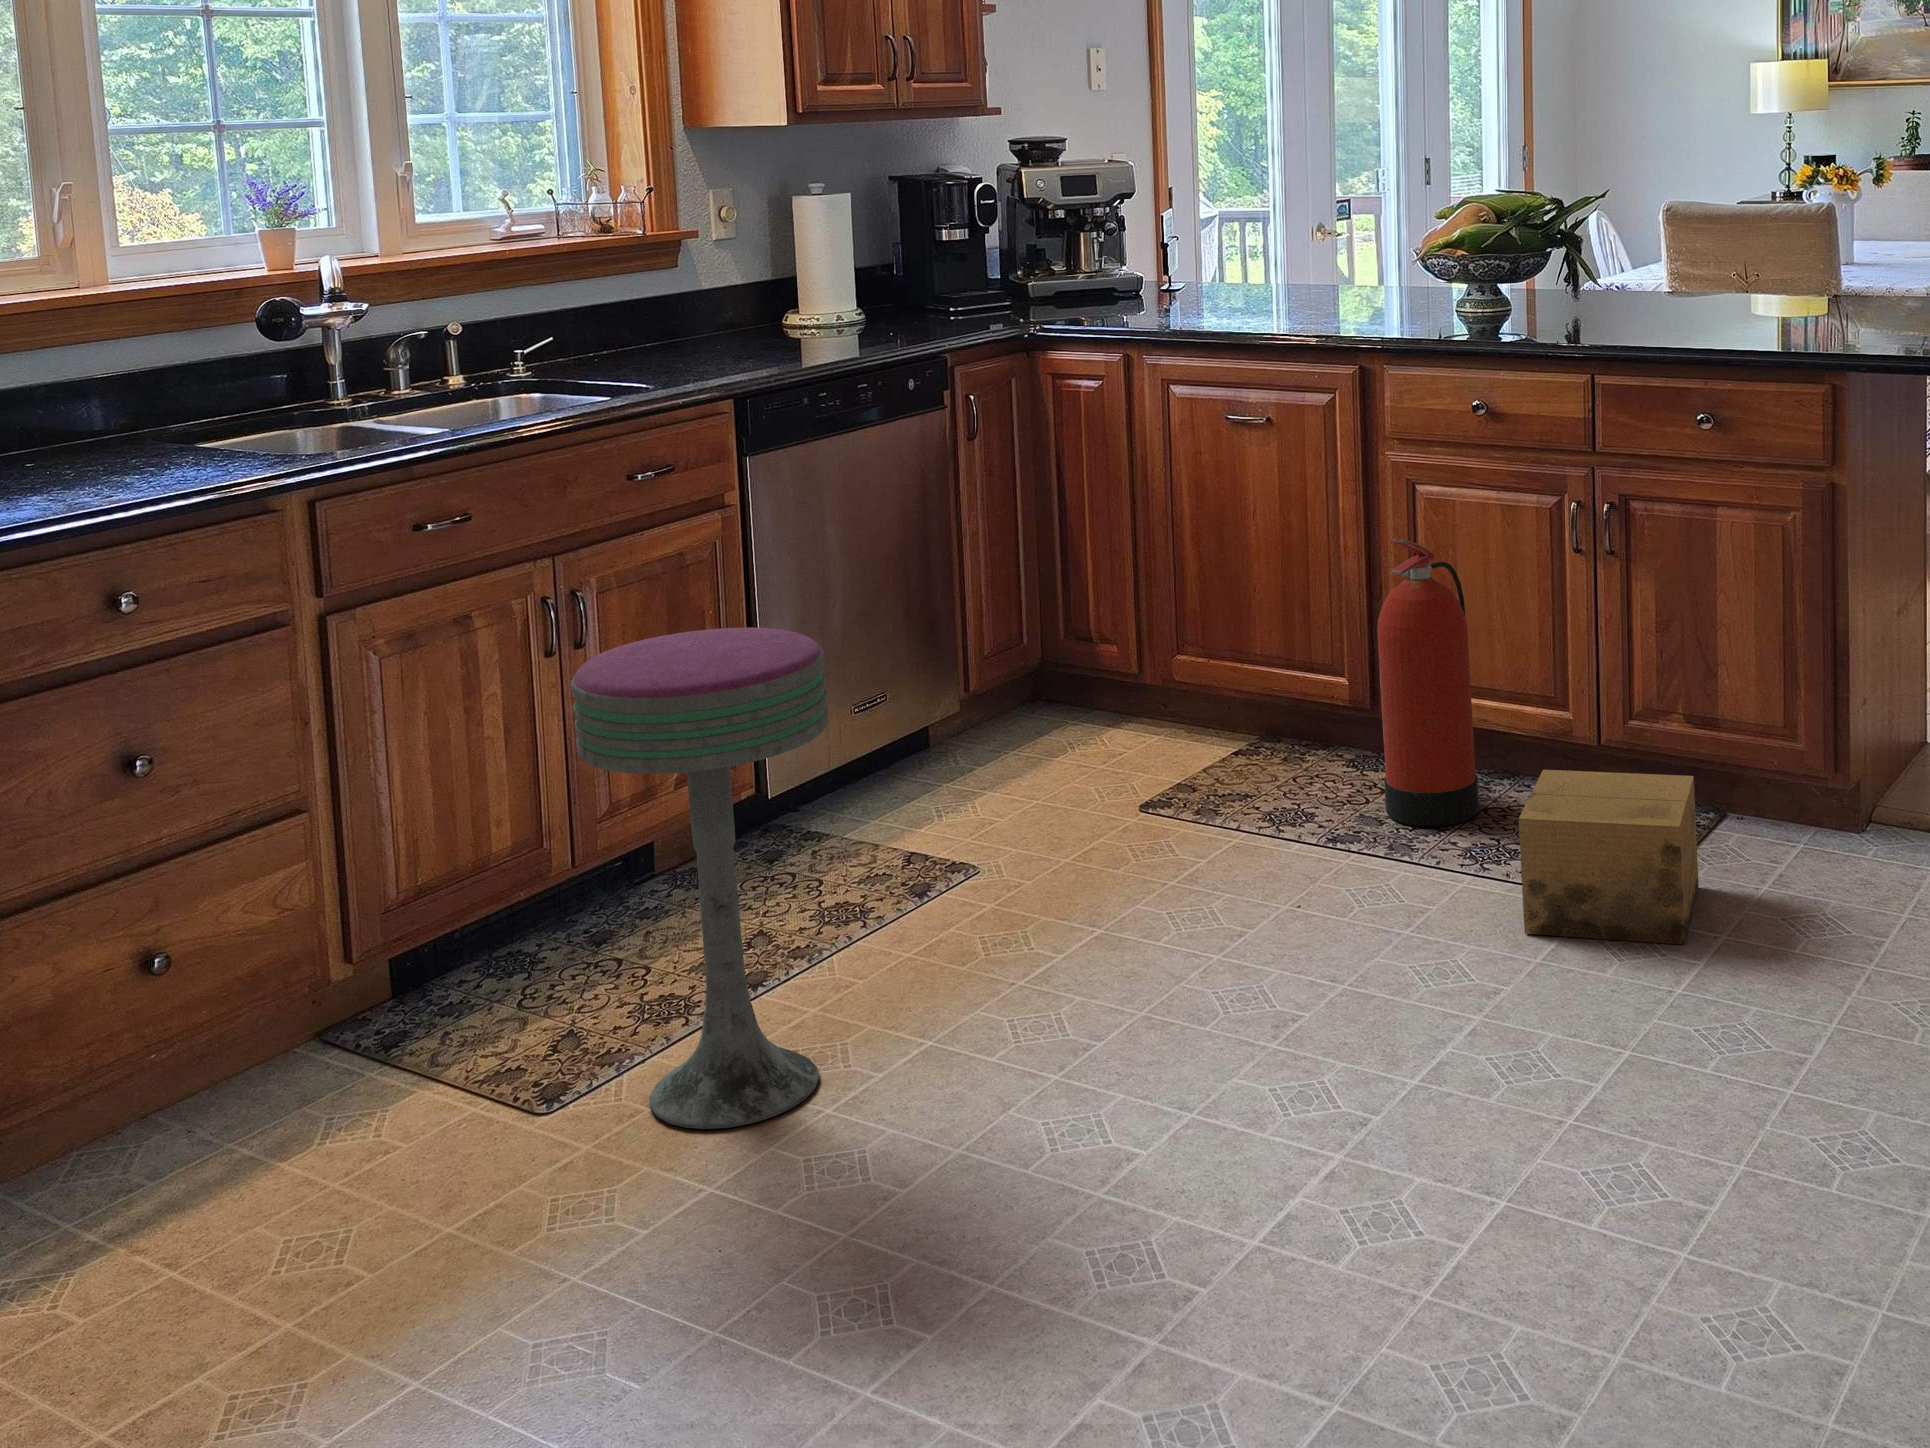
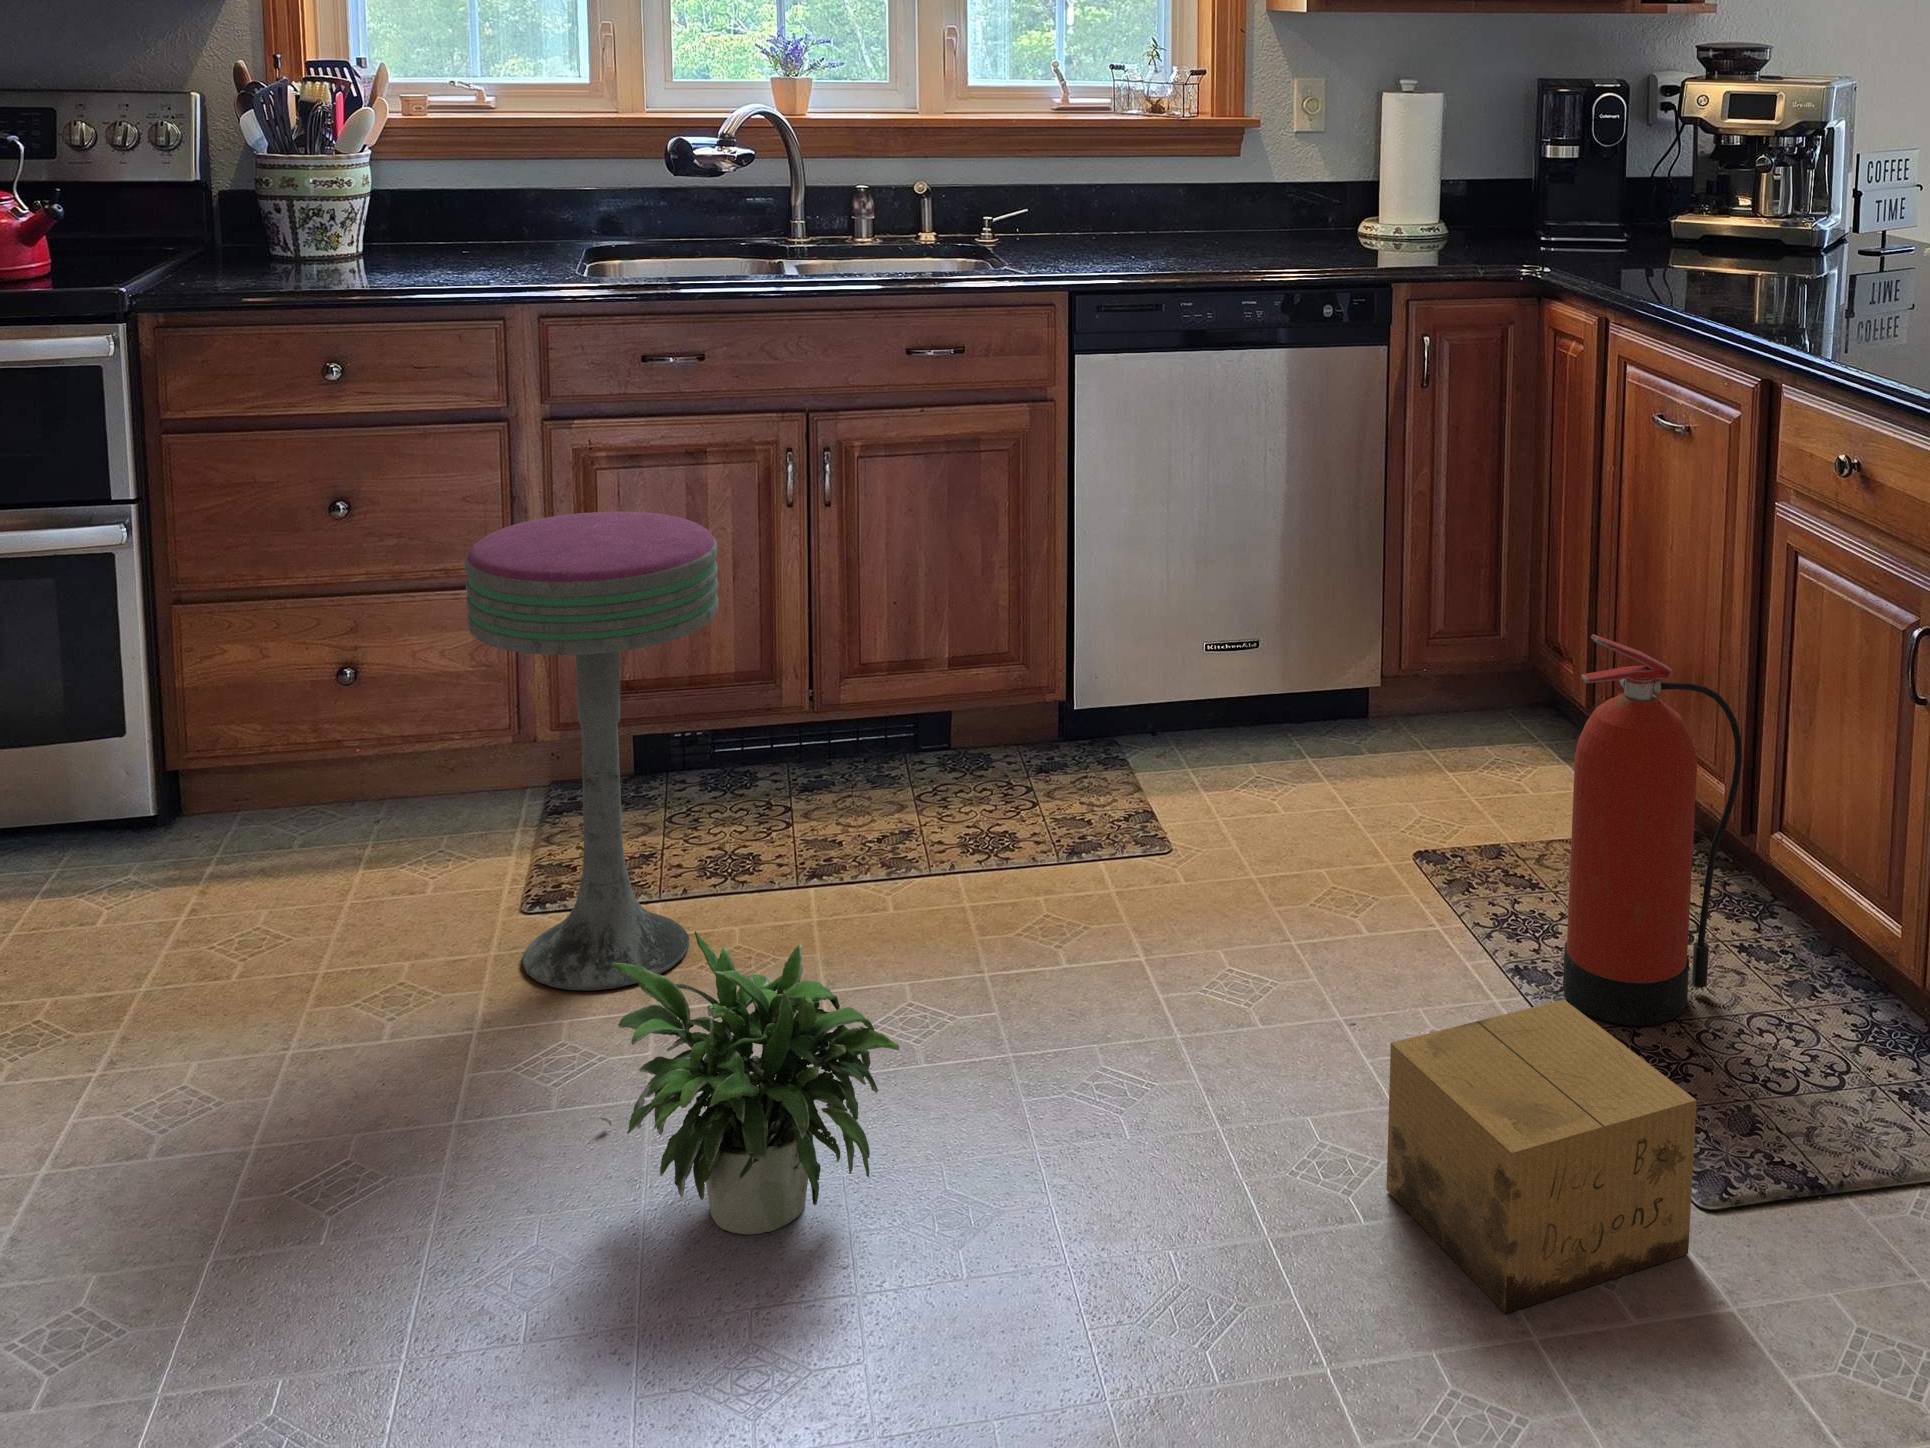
potted plant: none [1018,896,1355,1145] -> present [600,931,899,1235]

